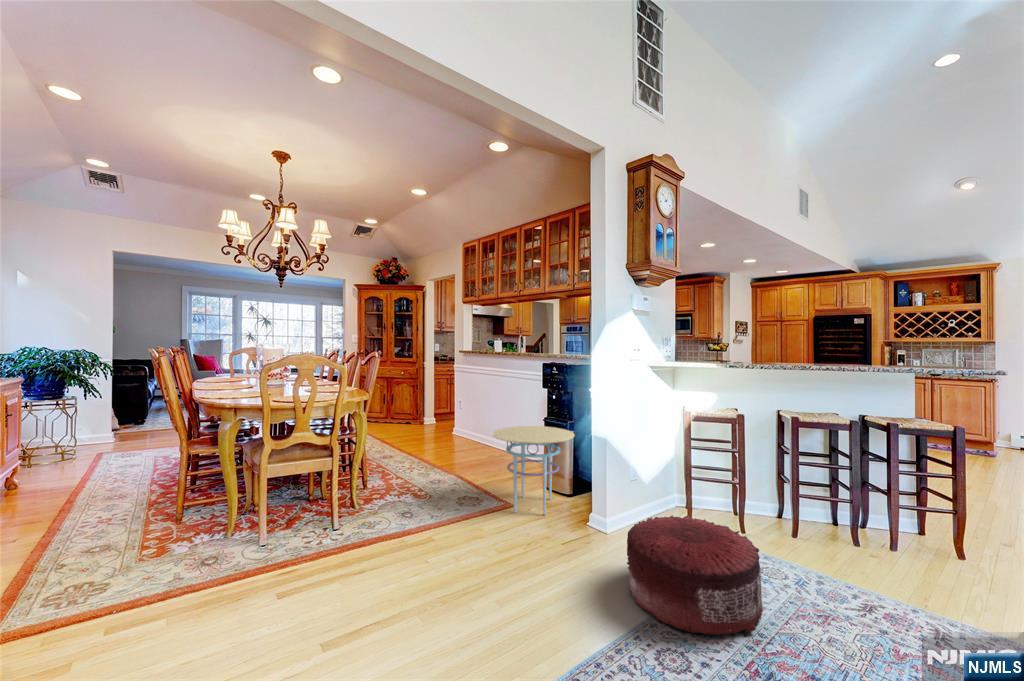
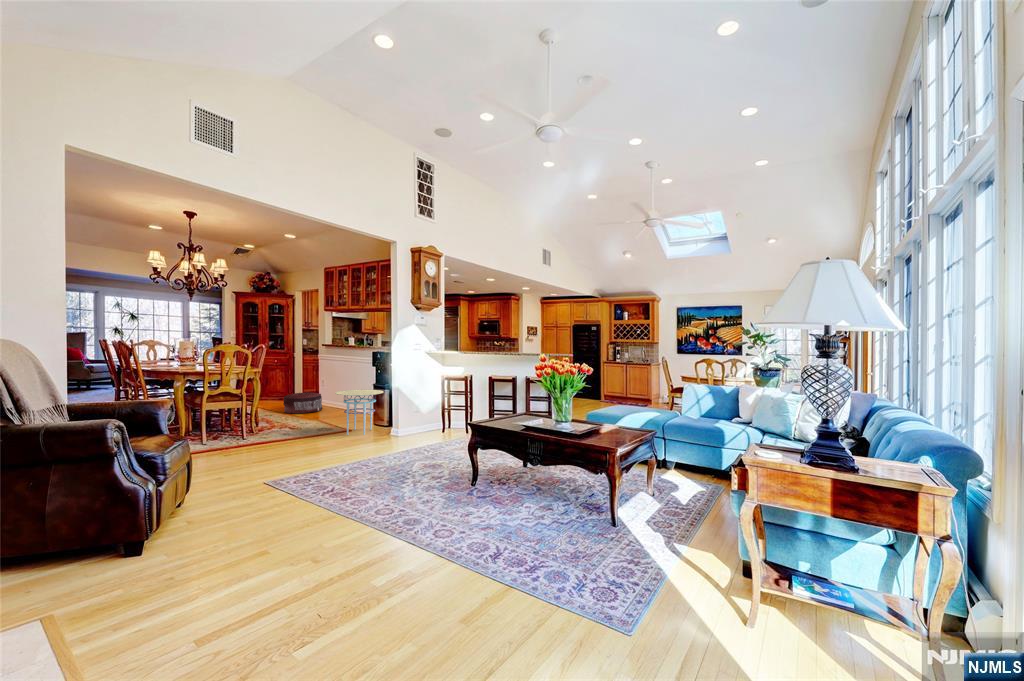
pouf: present [627,515,763,635] -> present [283,393,323,414]

